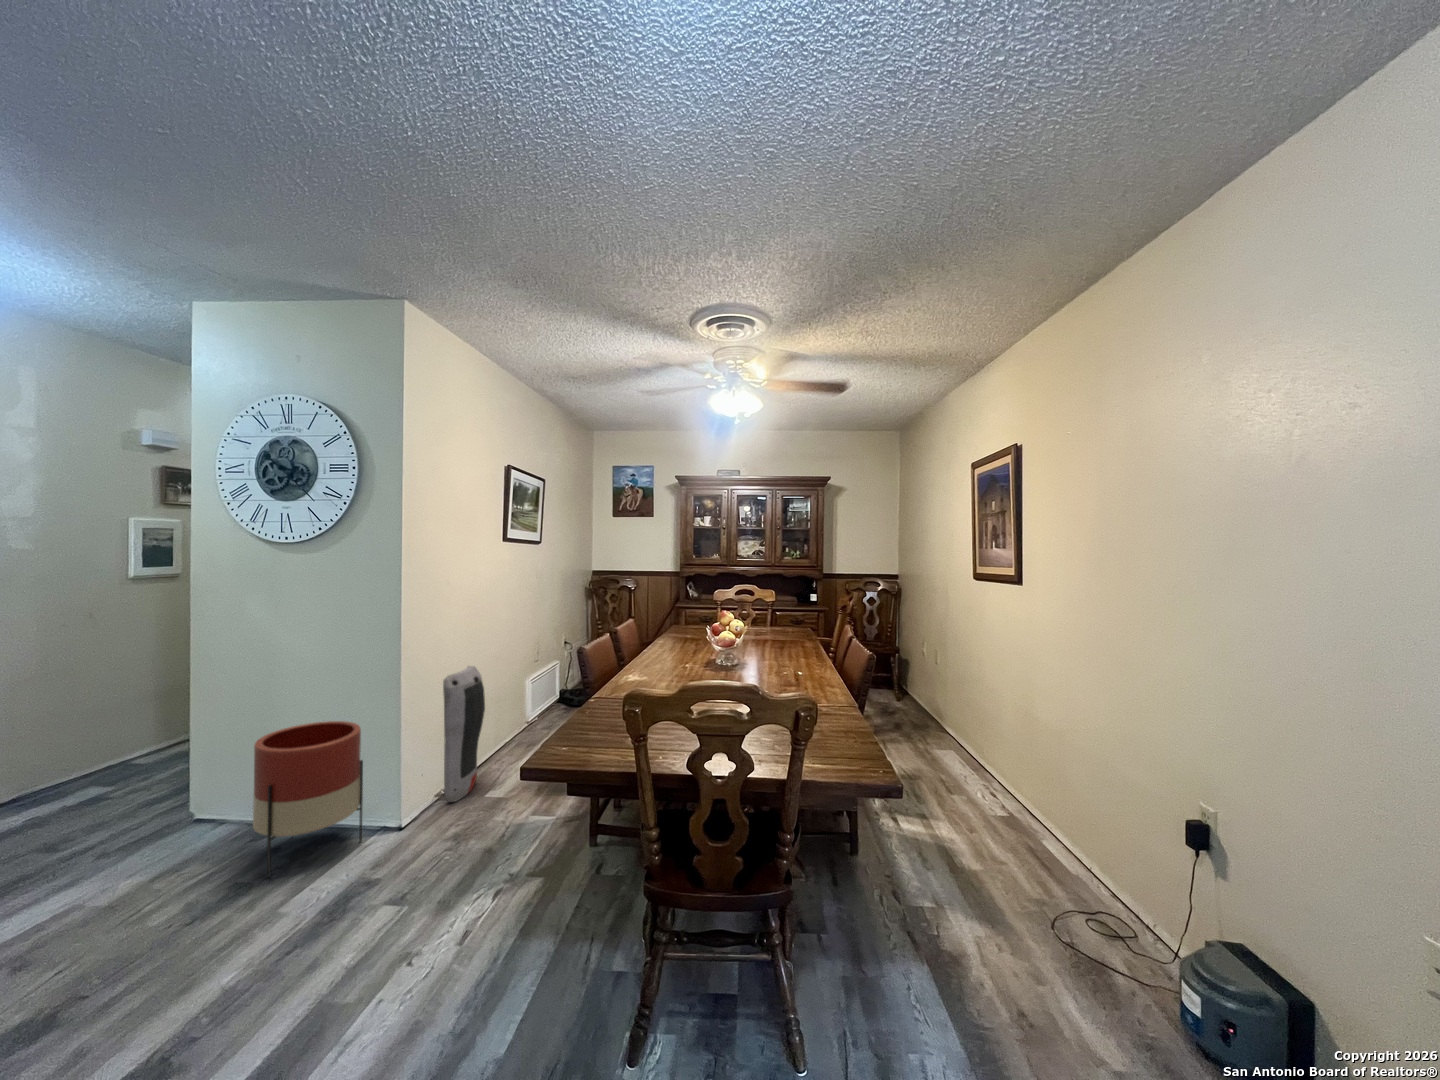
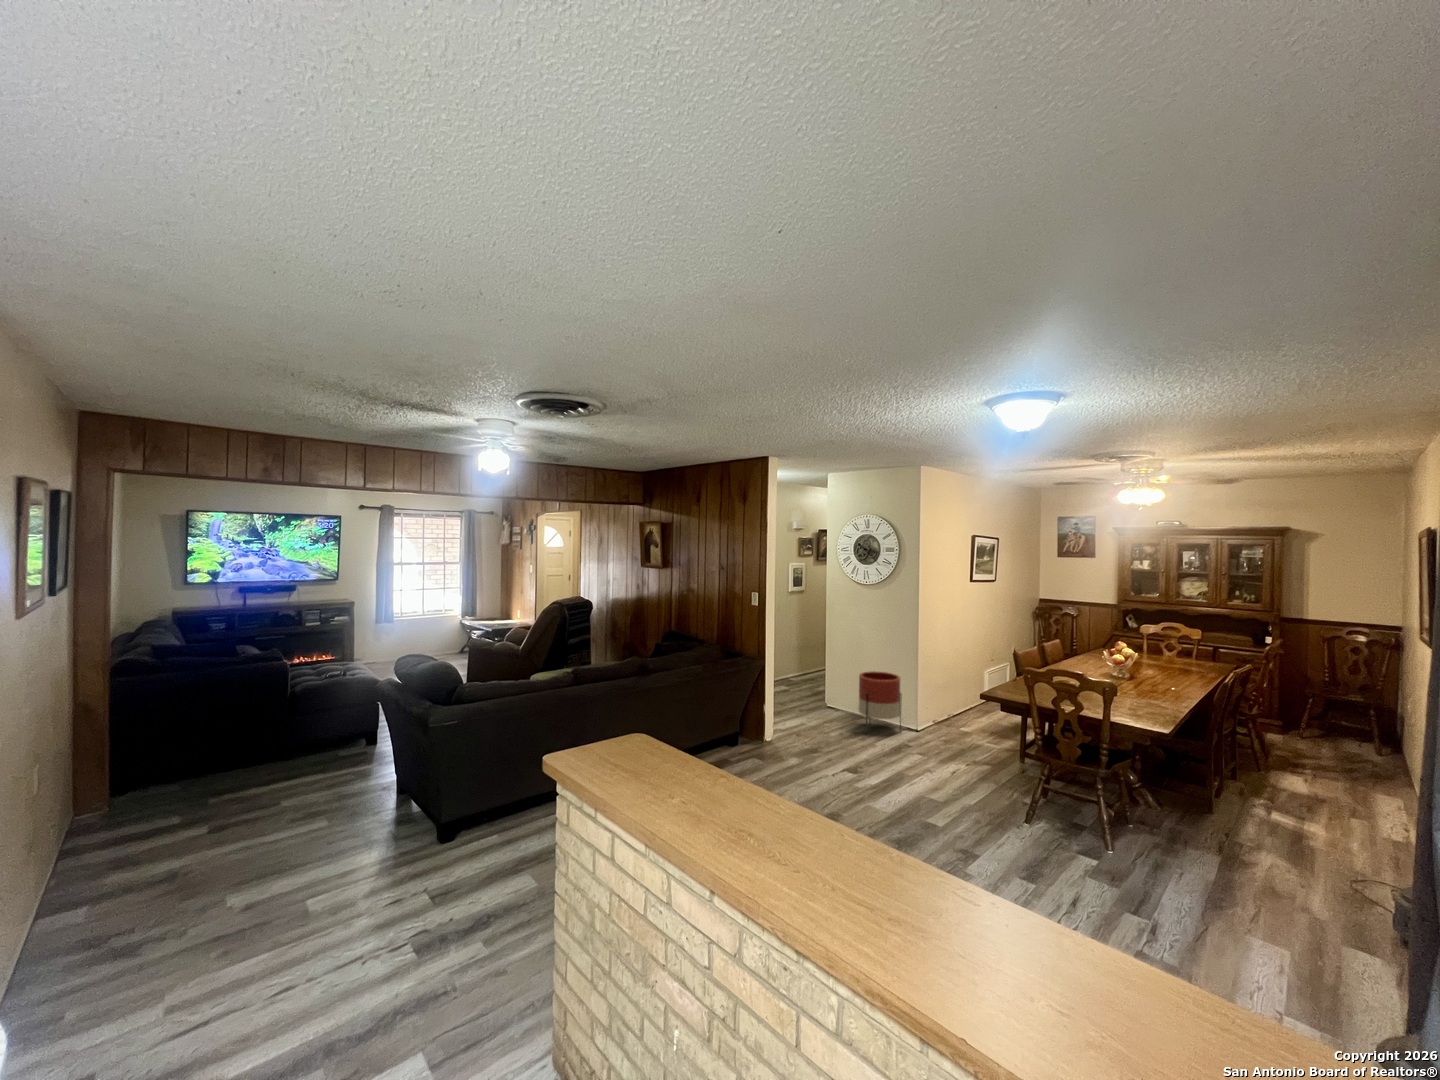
air purifier: present [443,666,485,802] -> none [938,656,960,729]

